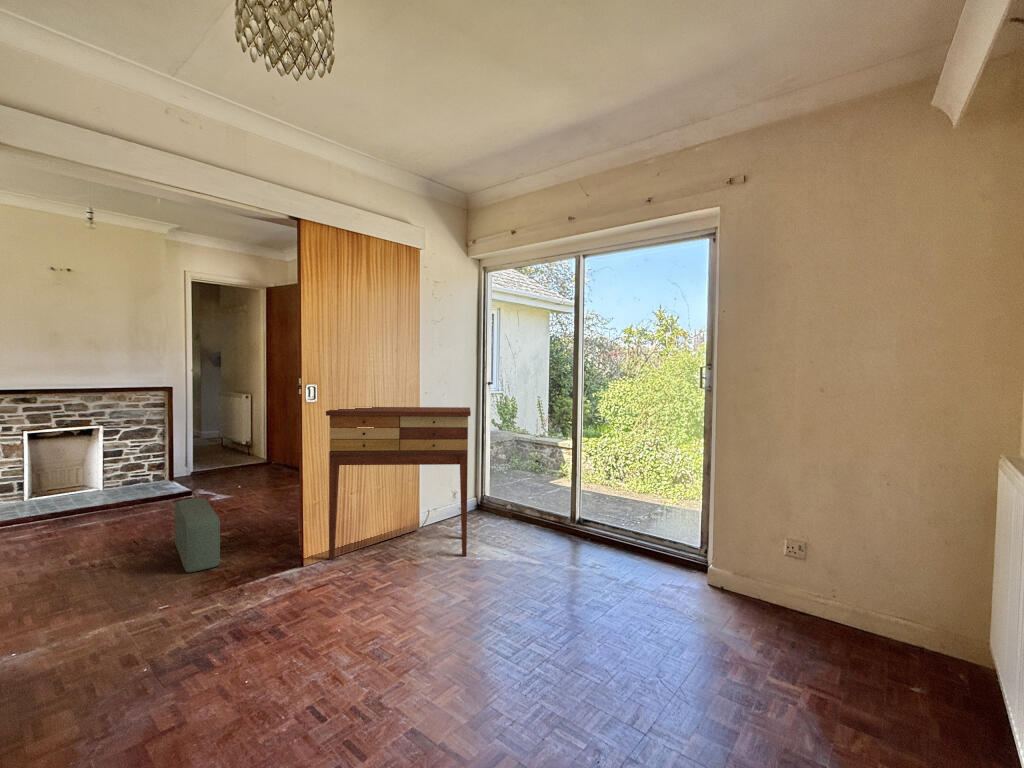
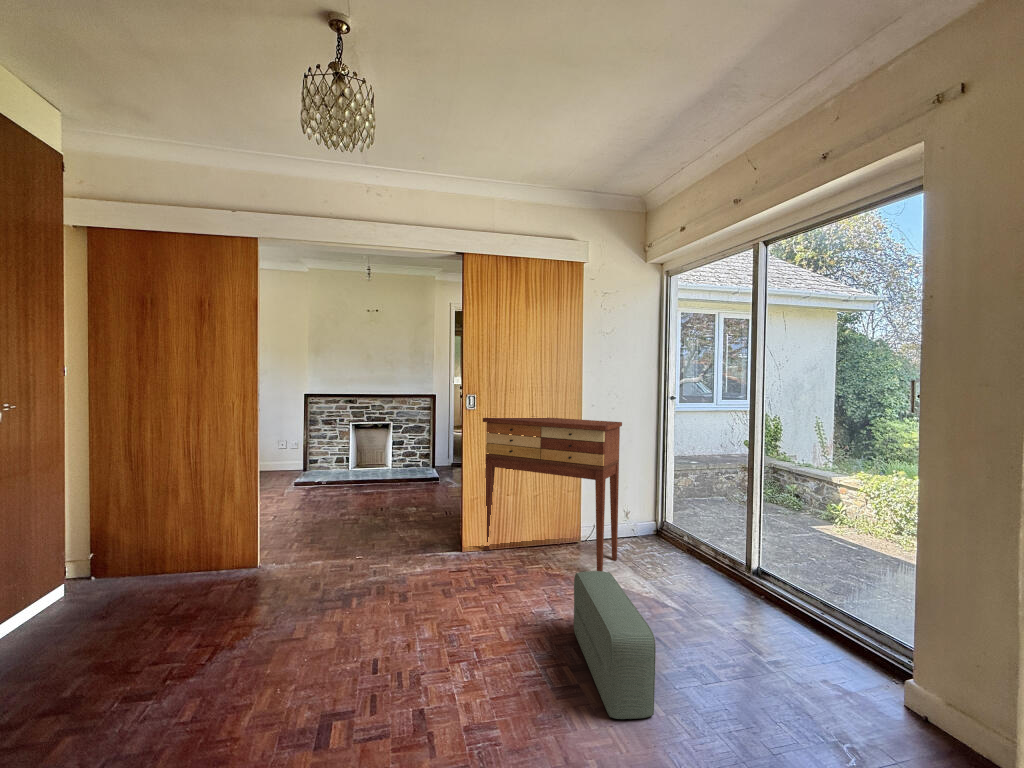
pouf: present [174,498,220,572] -> present [574,571,656,719]

